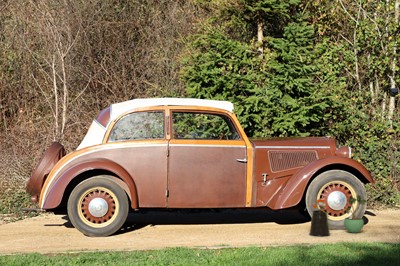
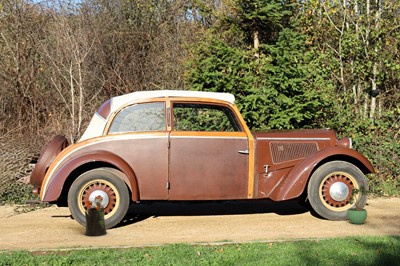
watering can: present [309,199,330,236] -> present [85,195,107,236]

